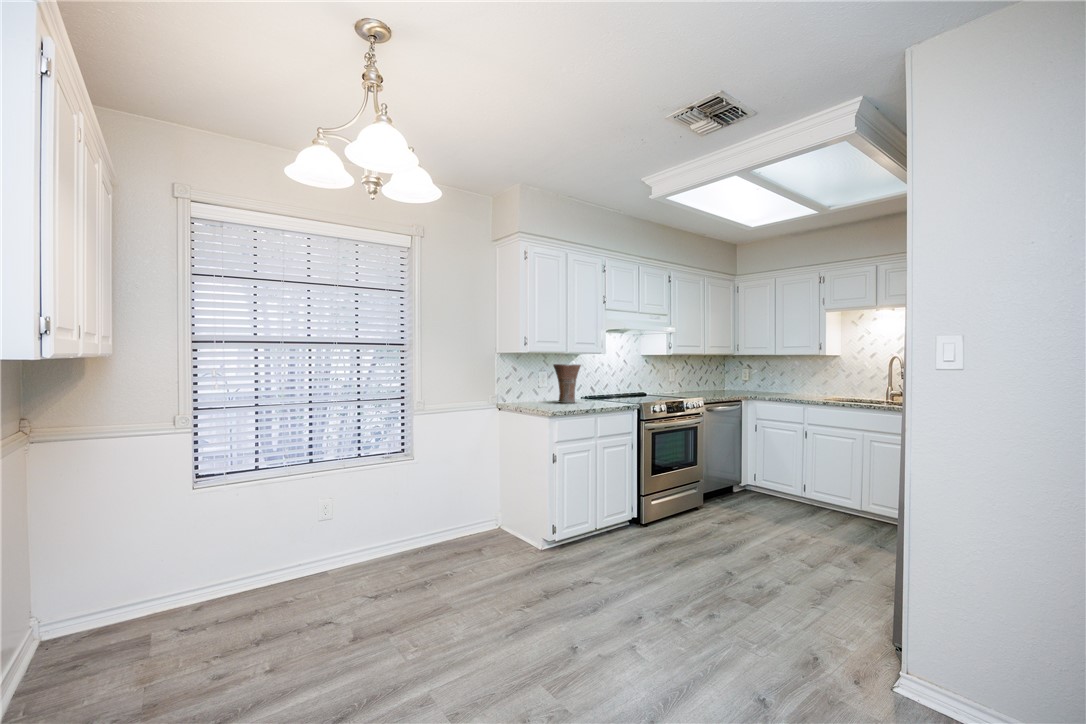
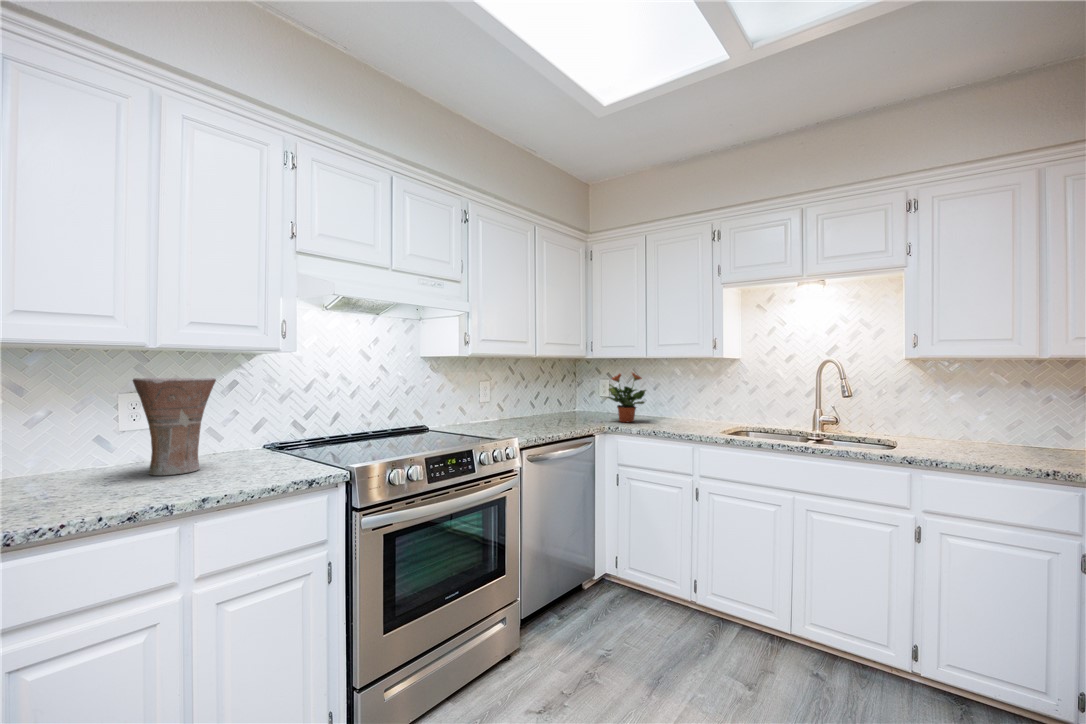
potted plant: none [749,364,776,395] -> present [607,373,646,422]

